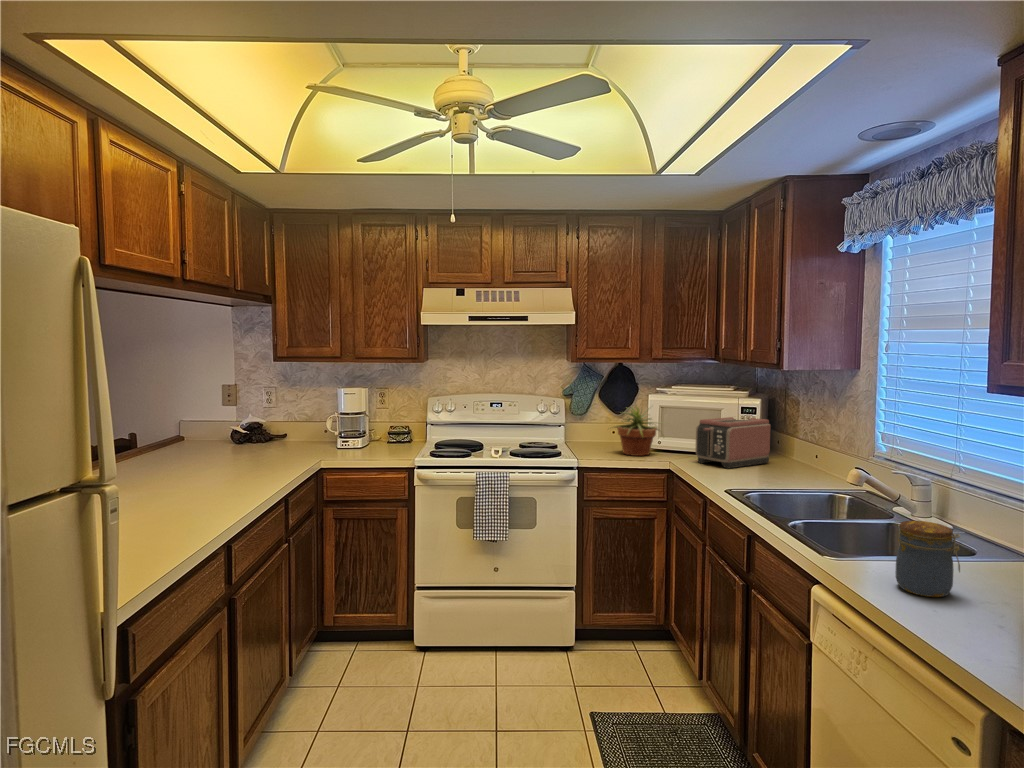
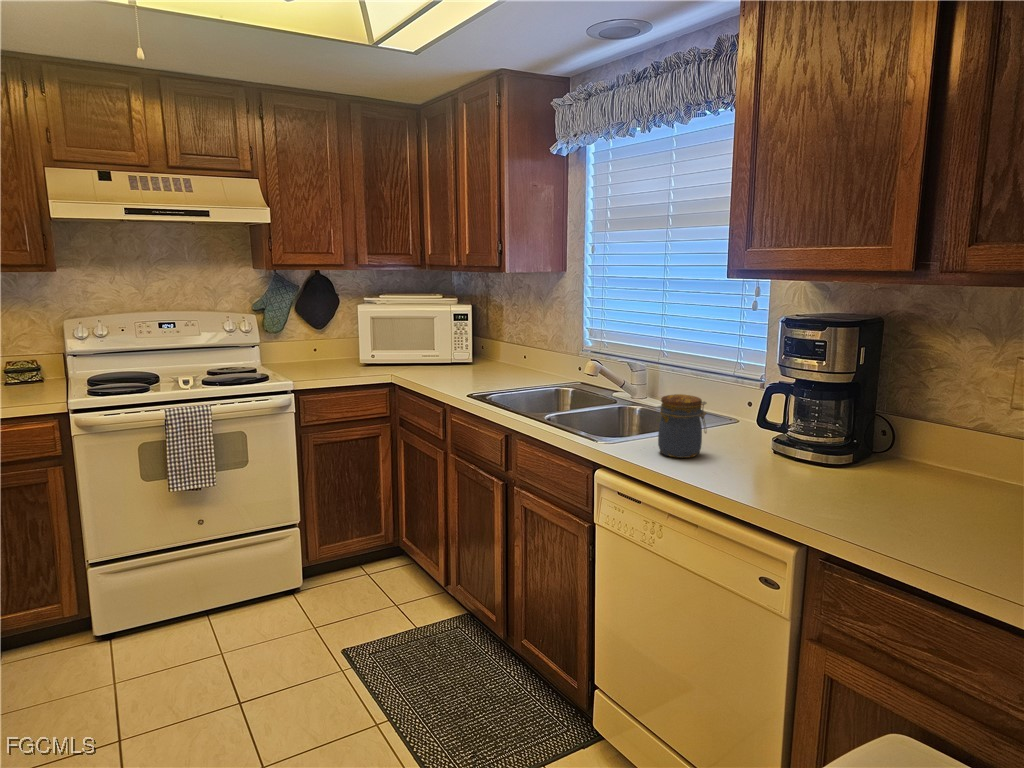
potted plant: present [614,407,661,456] -> none [316,315,386,372]
toaster: present [696,417,771,468] -> none [416,323,485,376]

